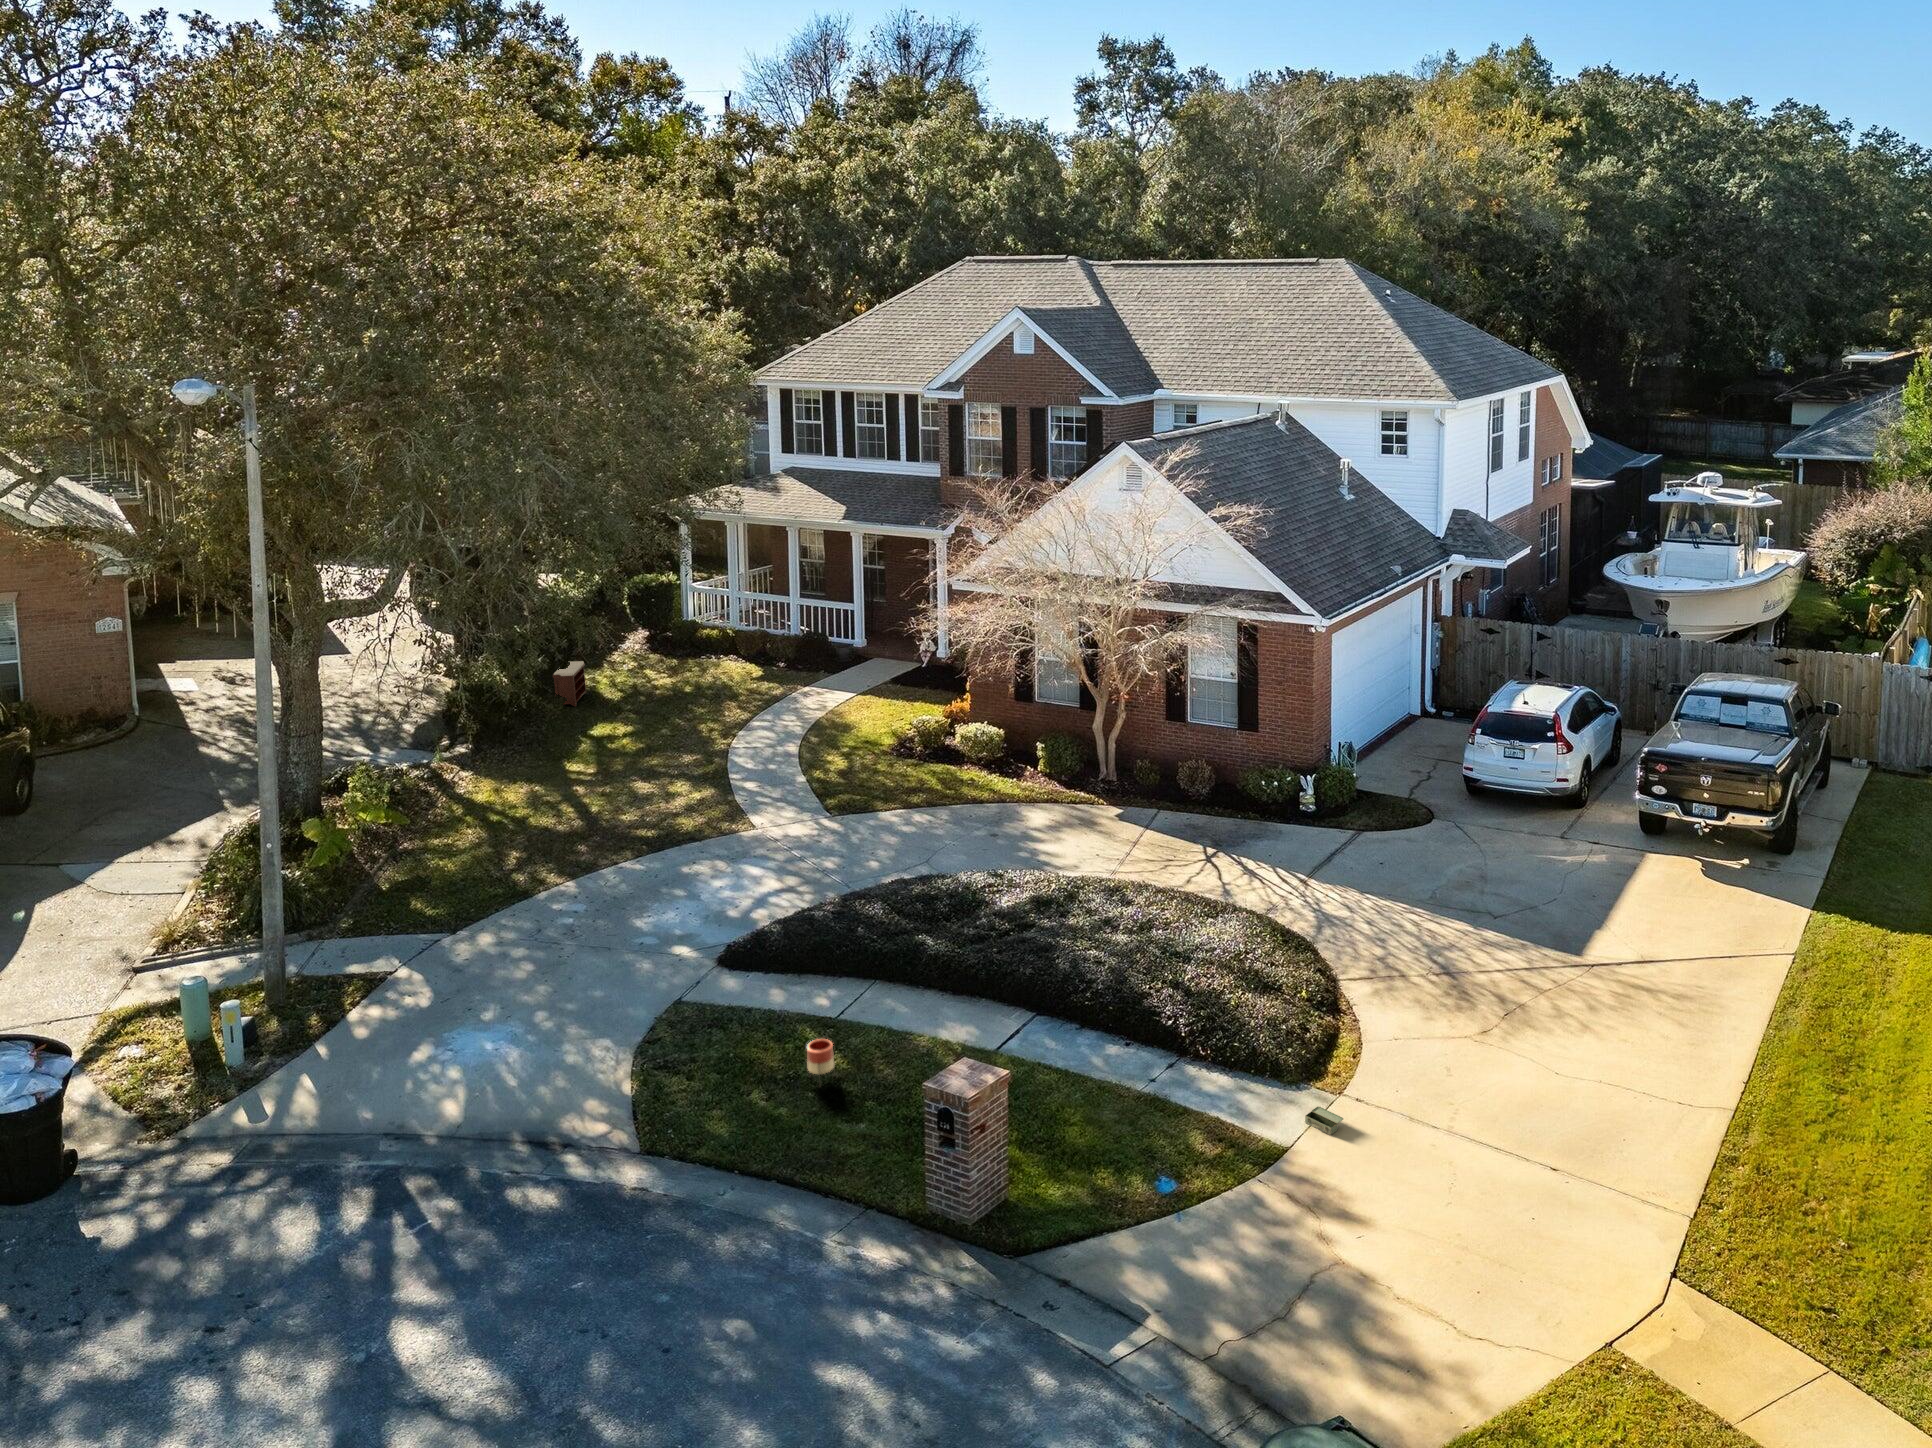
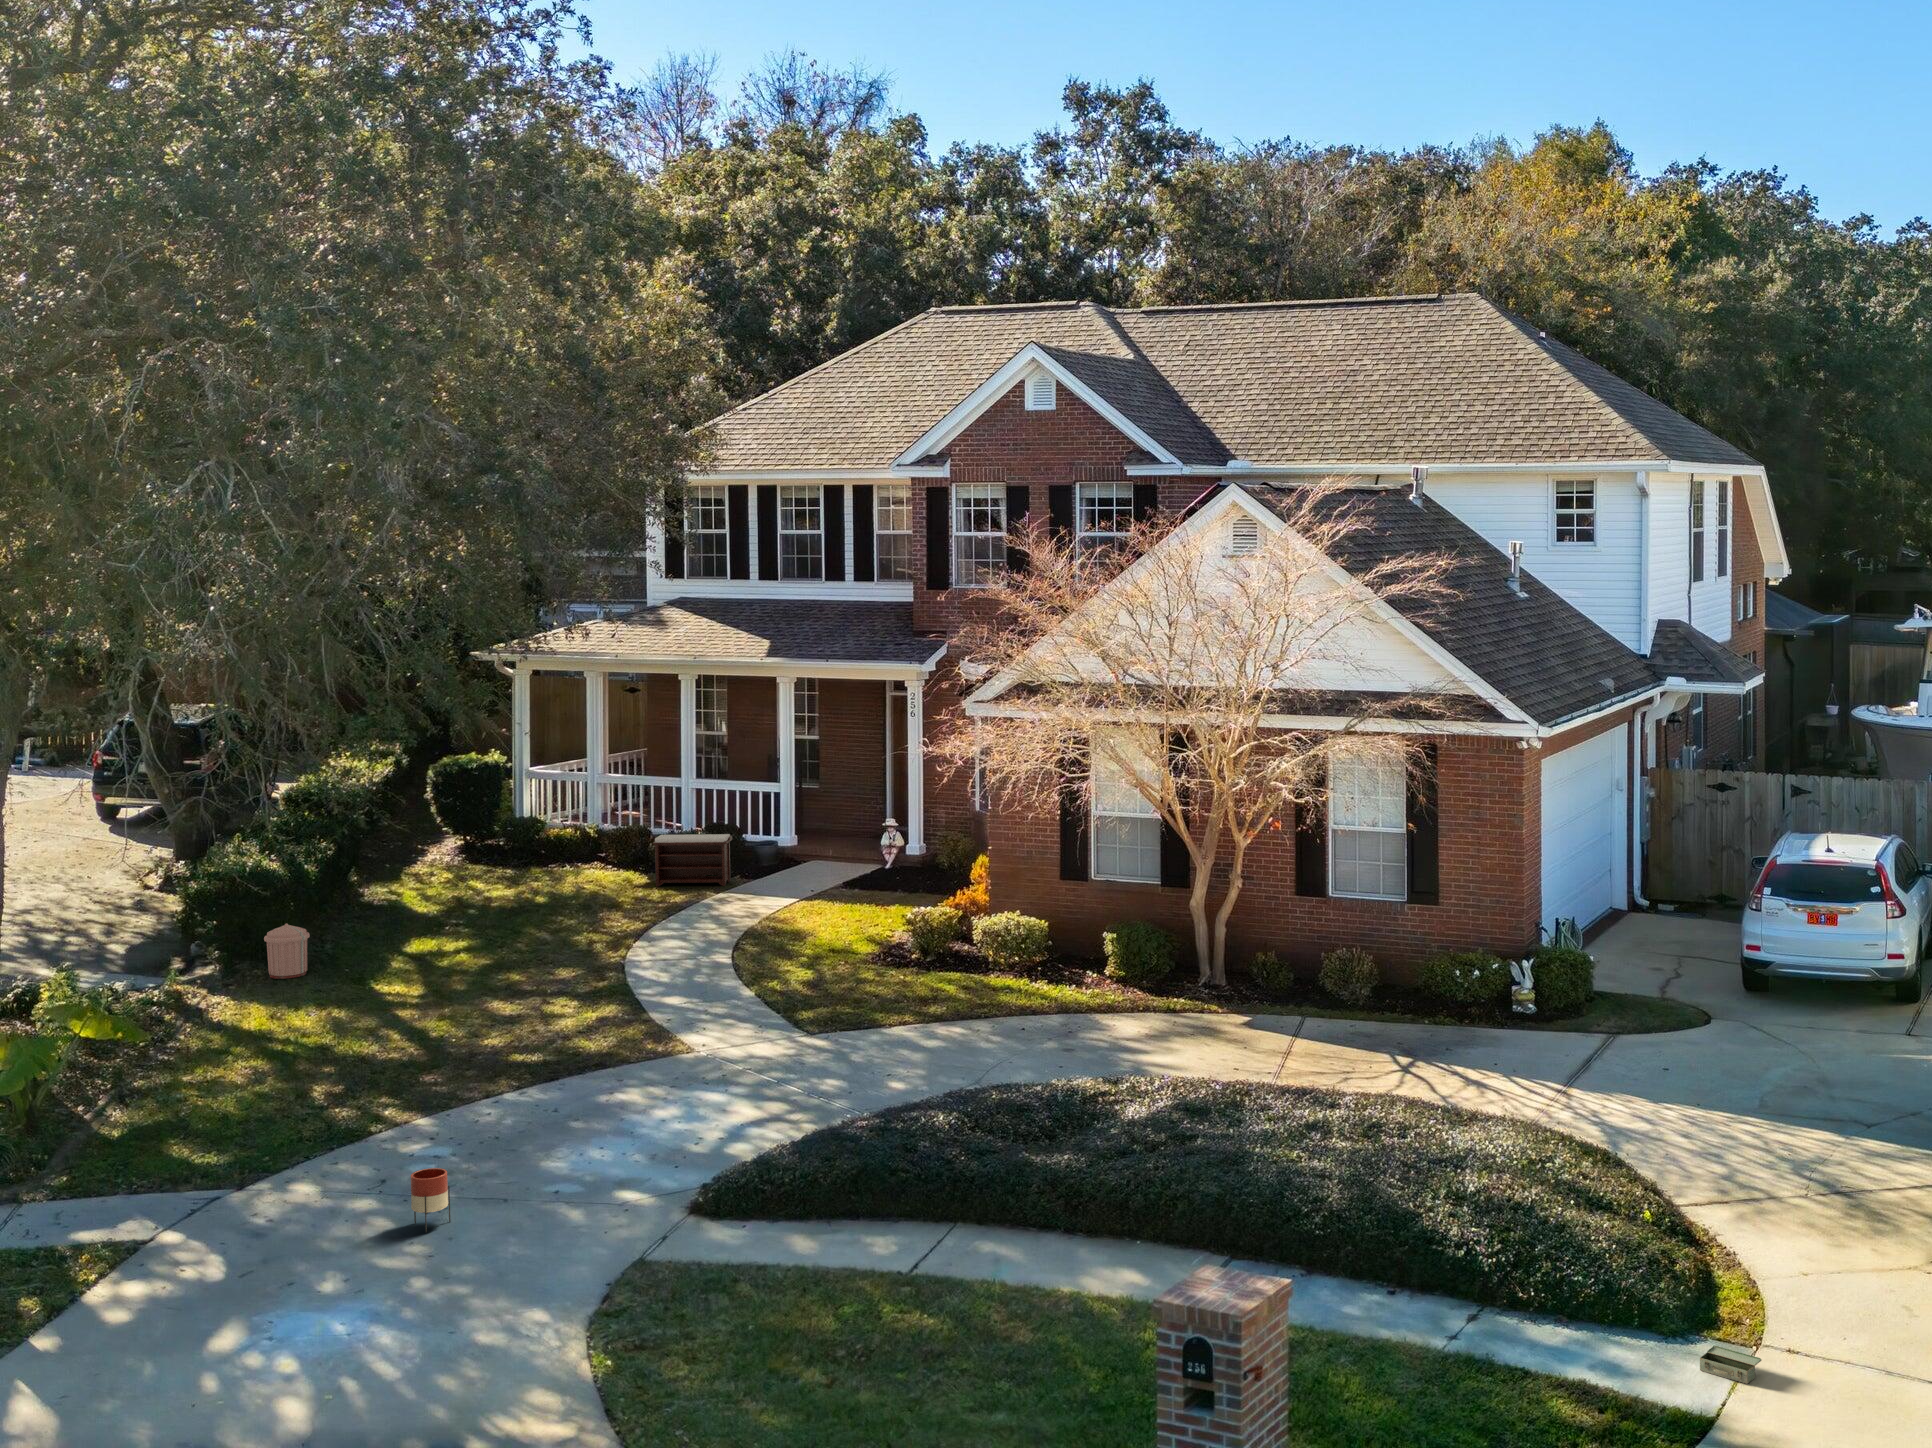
bench: present [553,661,586,707] -> present [653,834,732,886]
trash can: none [497,720,527,755] -> present [264,924,310,979]
planter: present [807,1039,835,1075] -> present [411,1168,451,1233]

